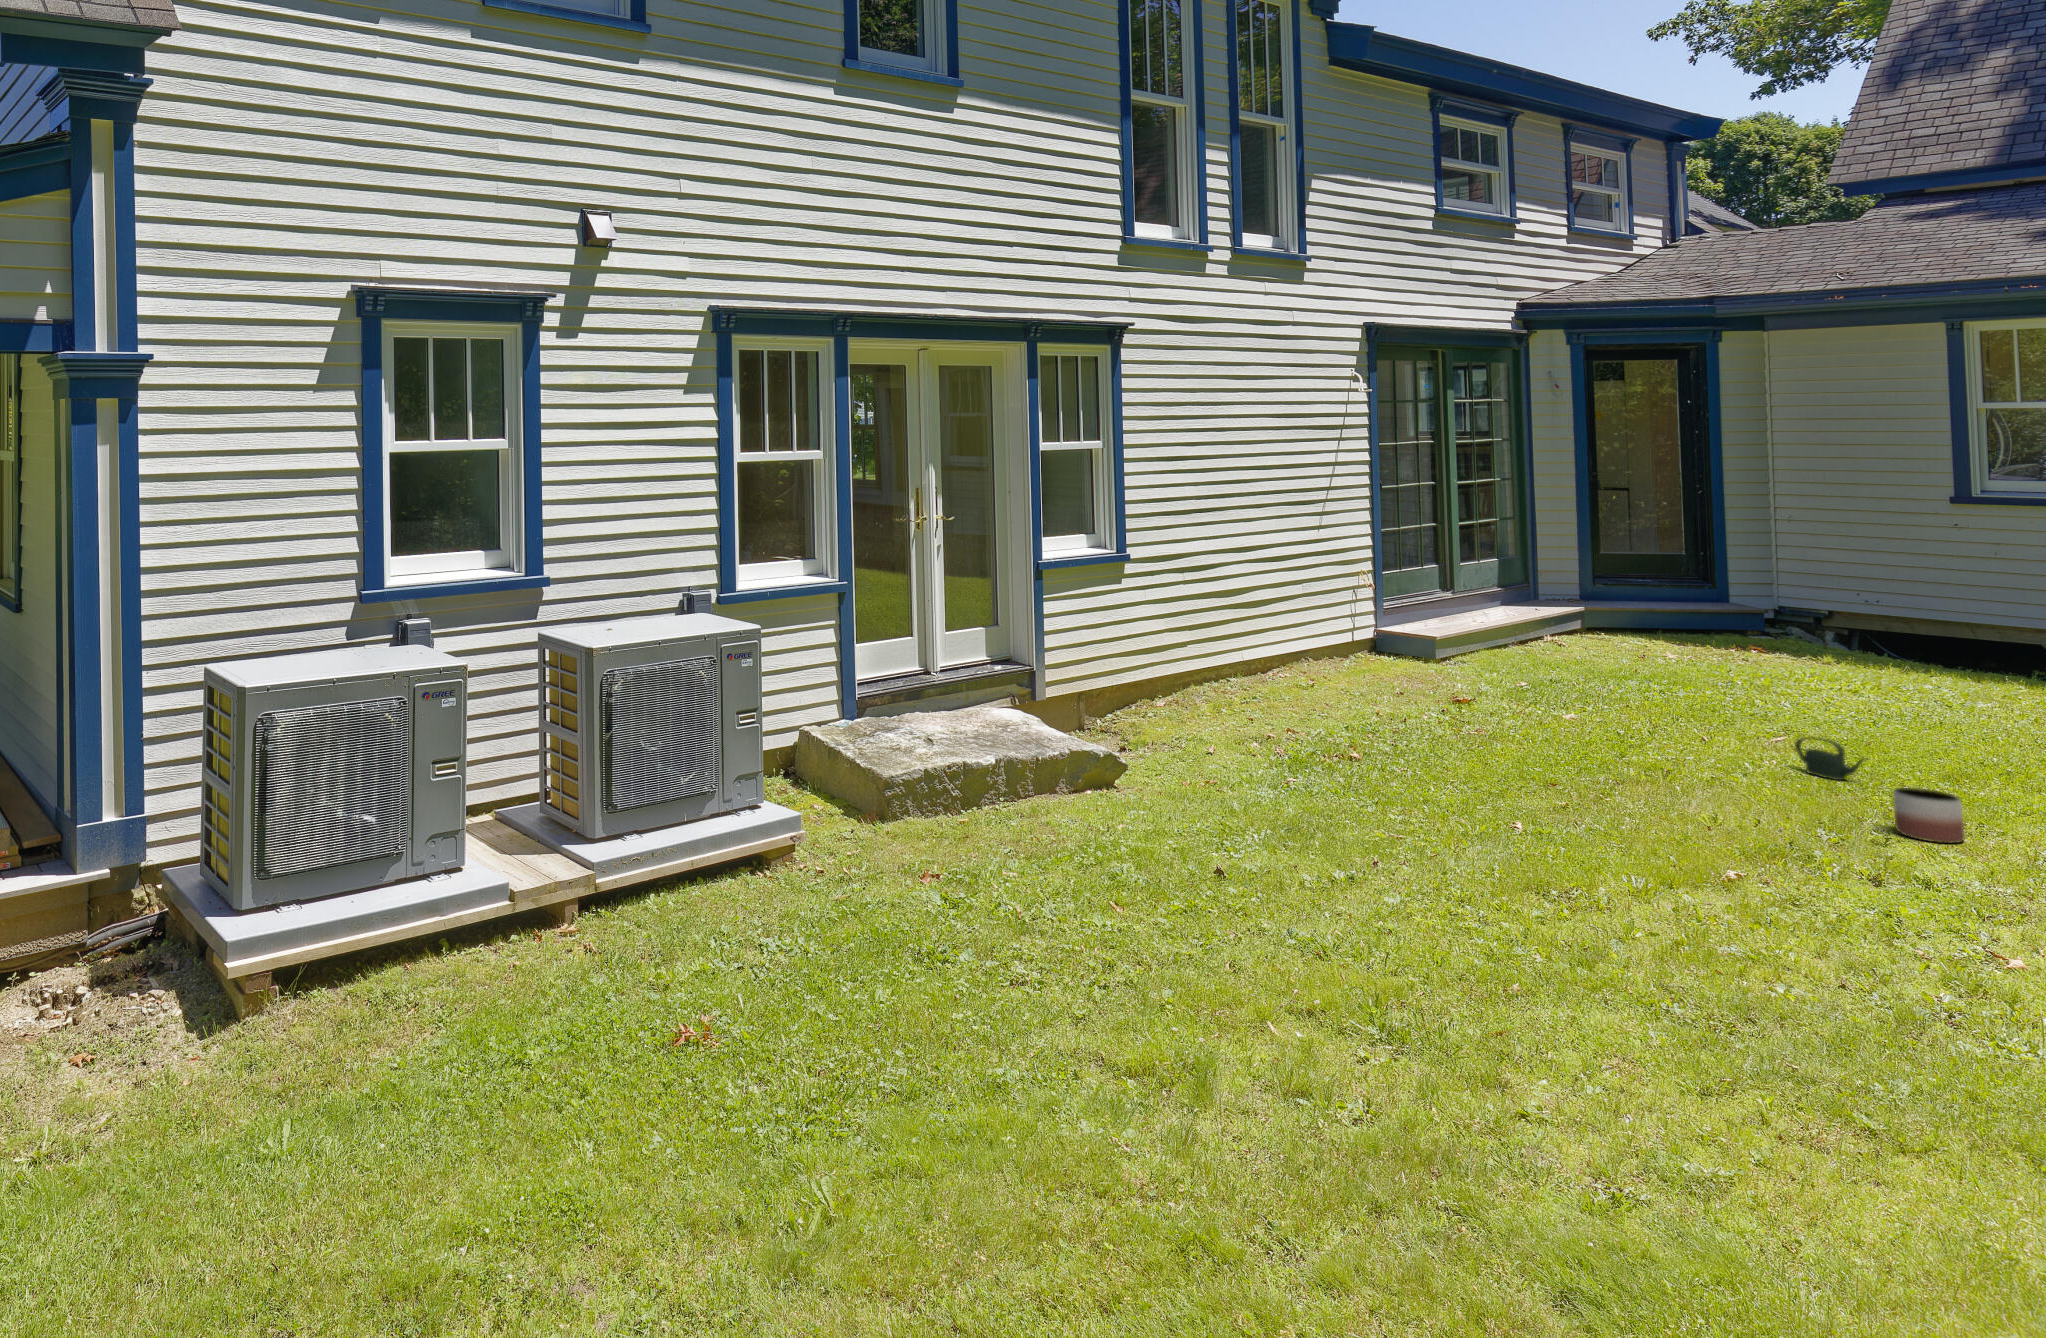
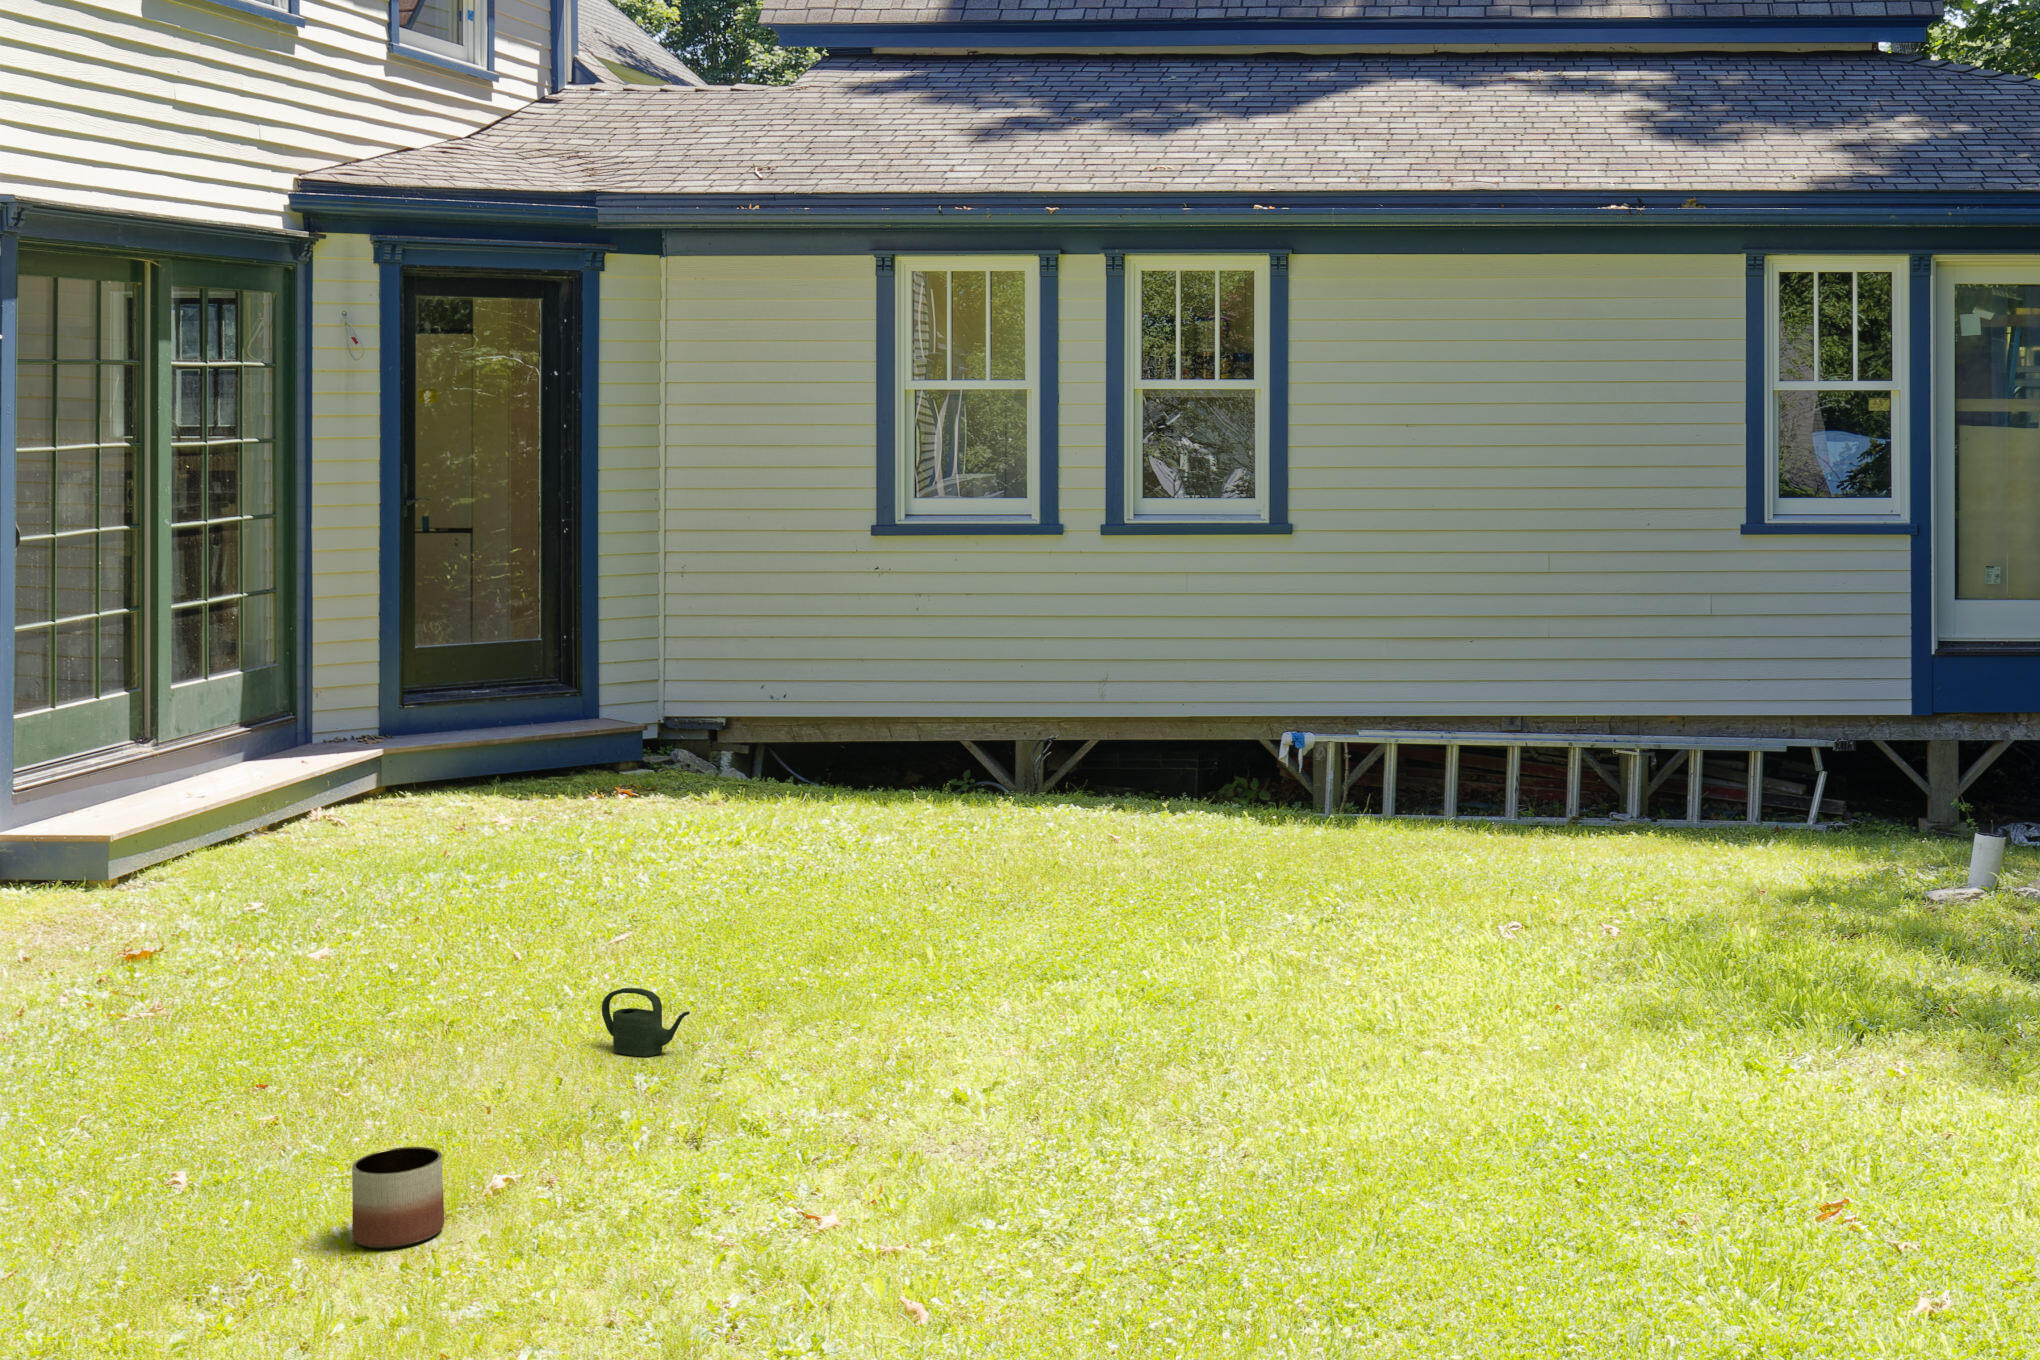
planter: present [1893,788,1965,843] -> present [352,1147,444,1249]

